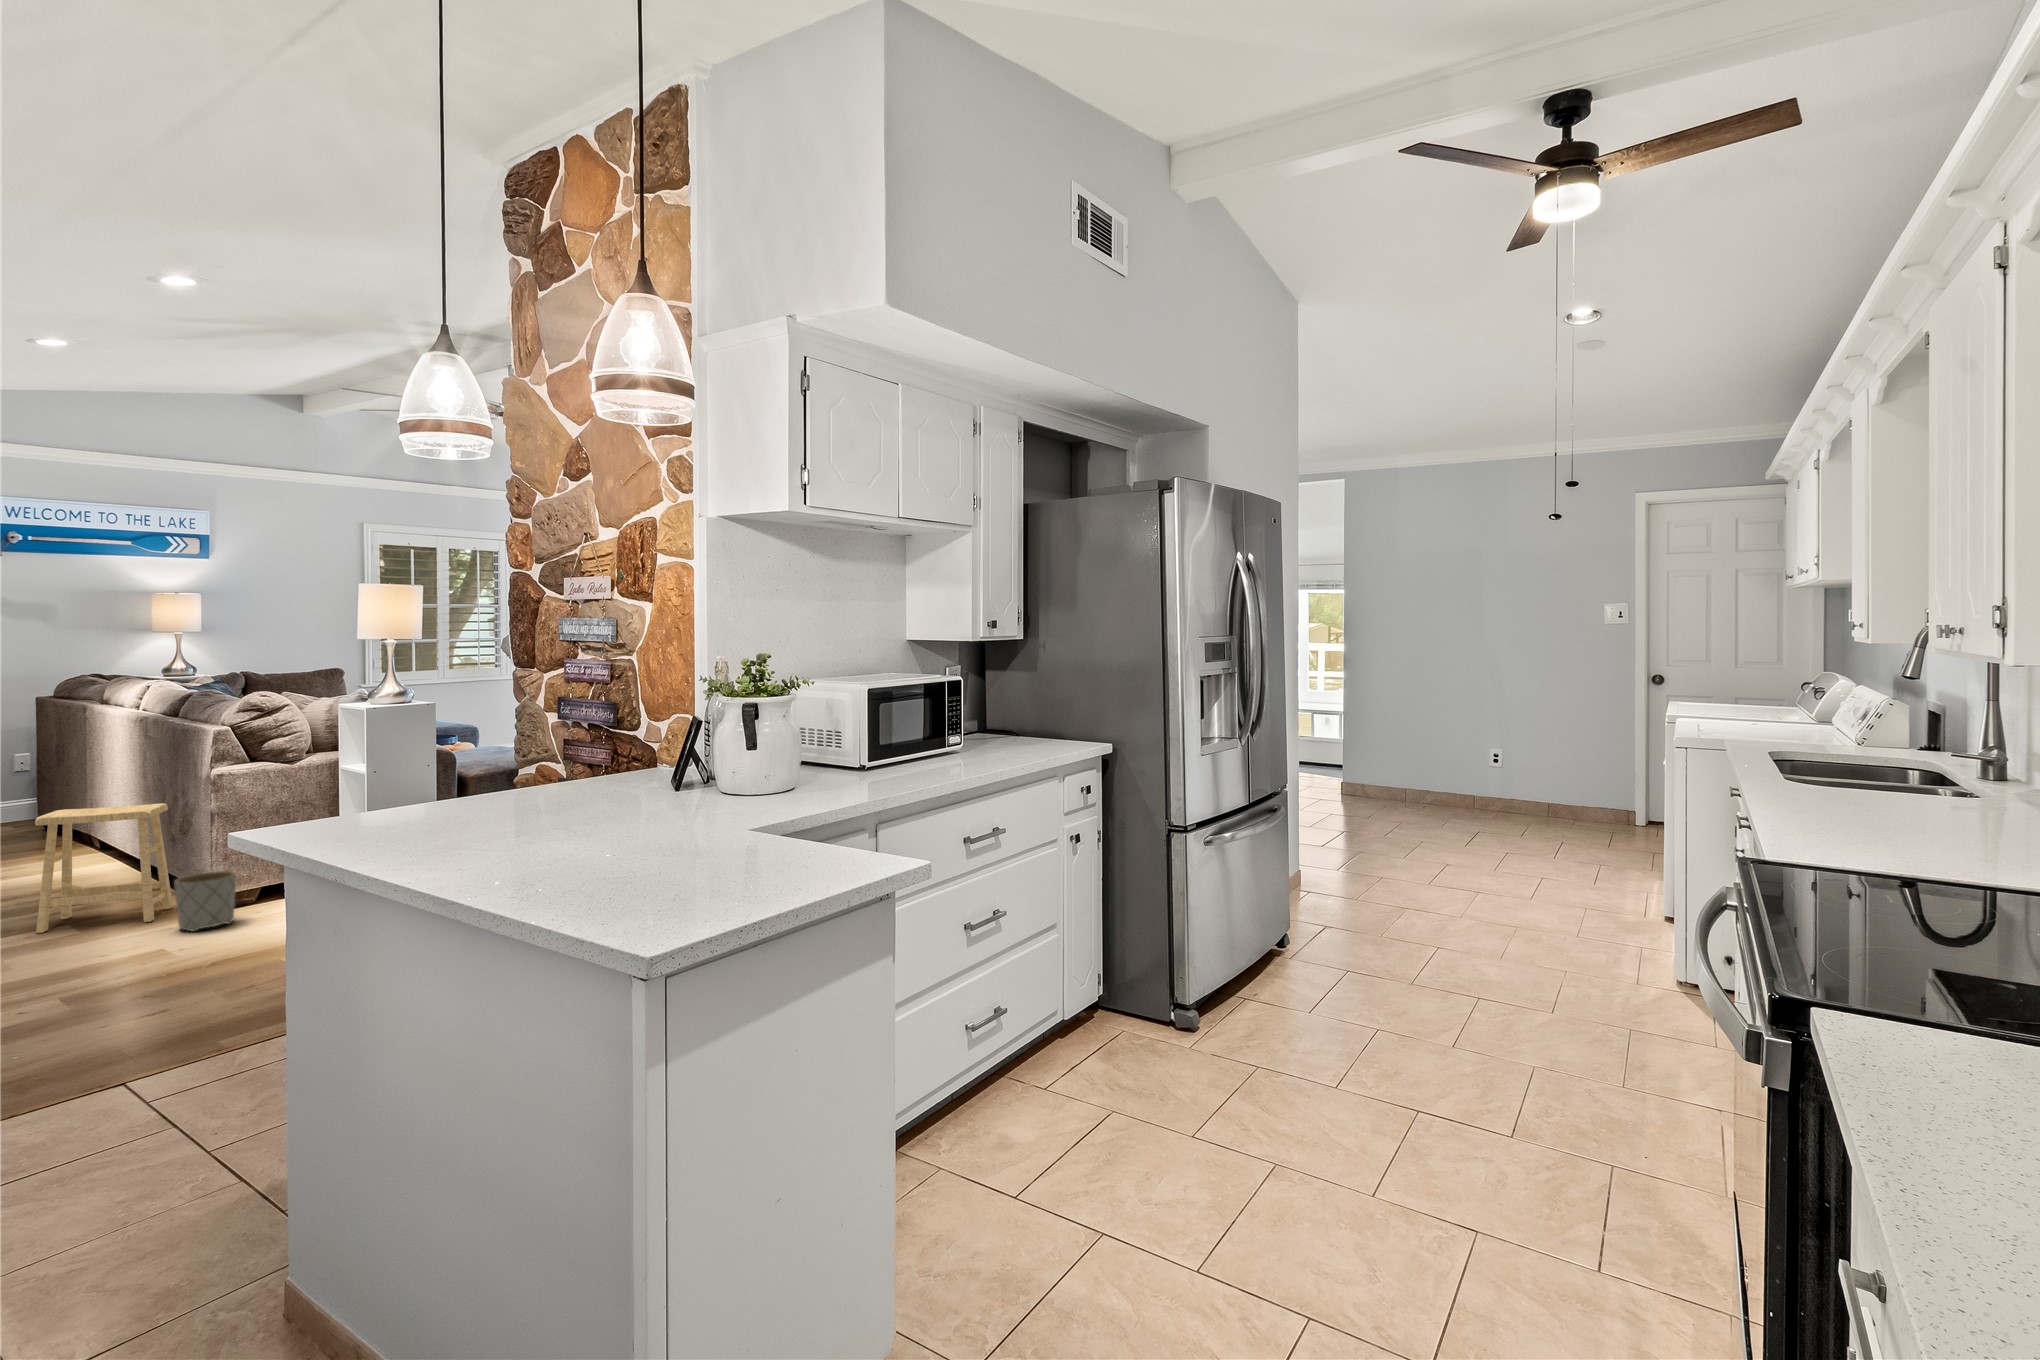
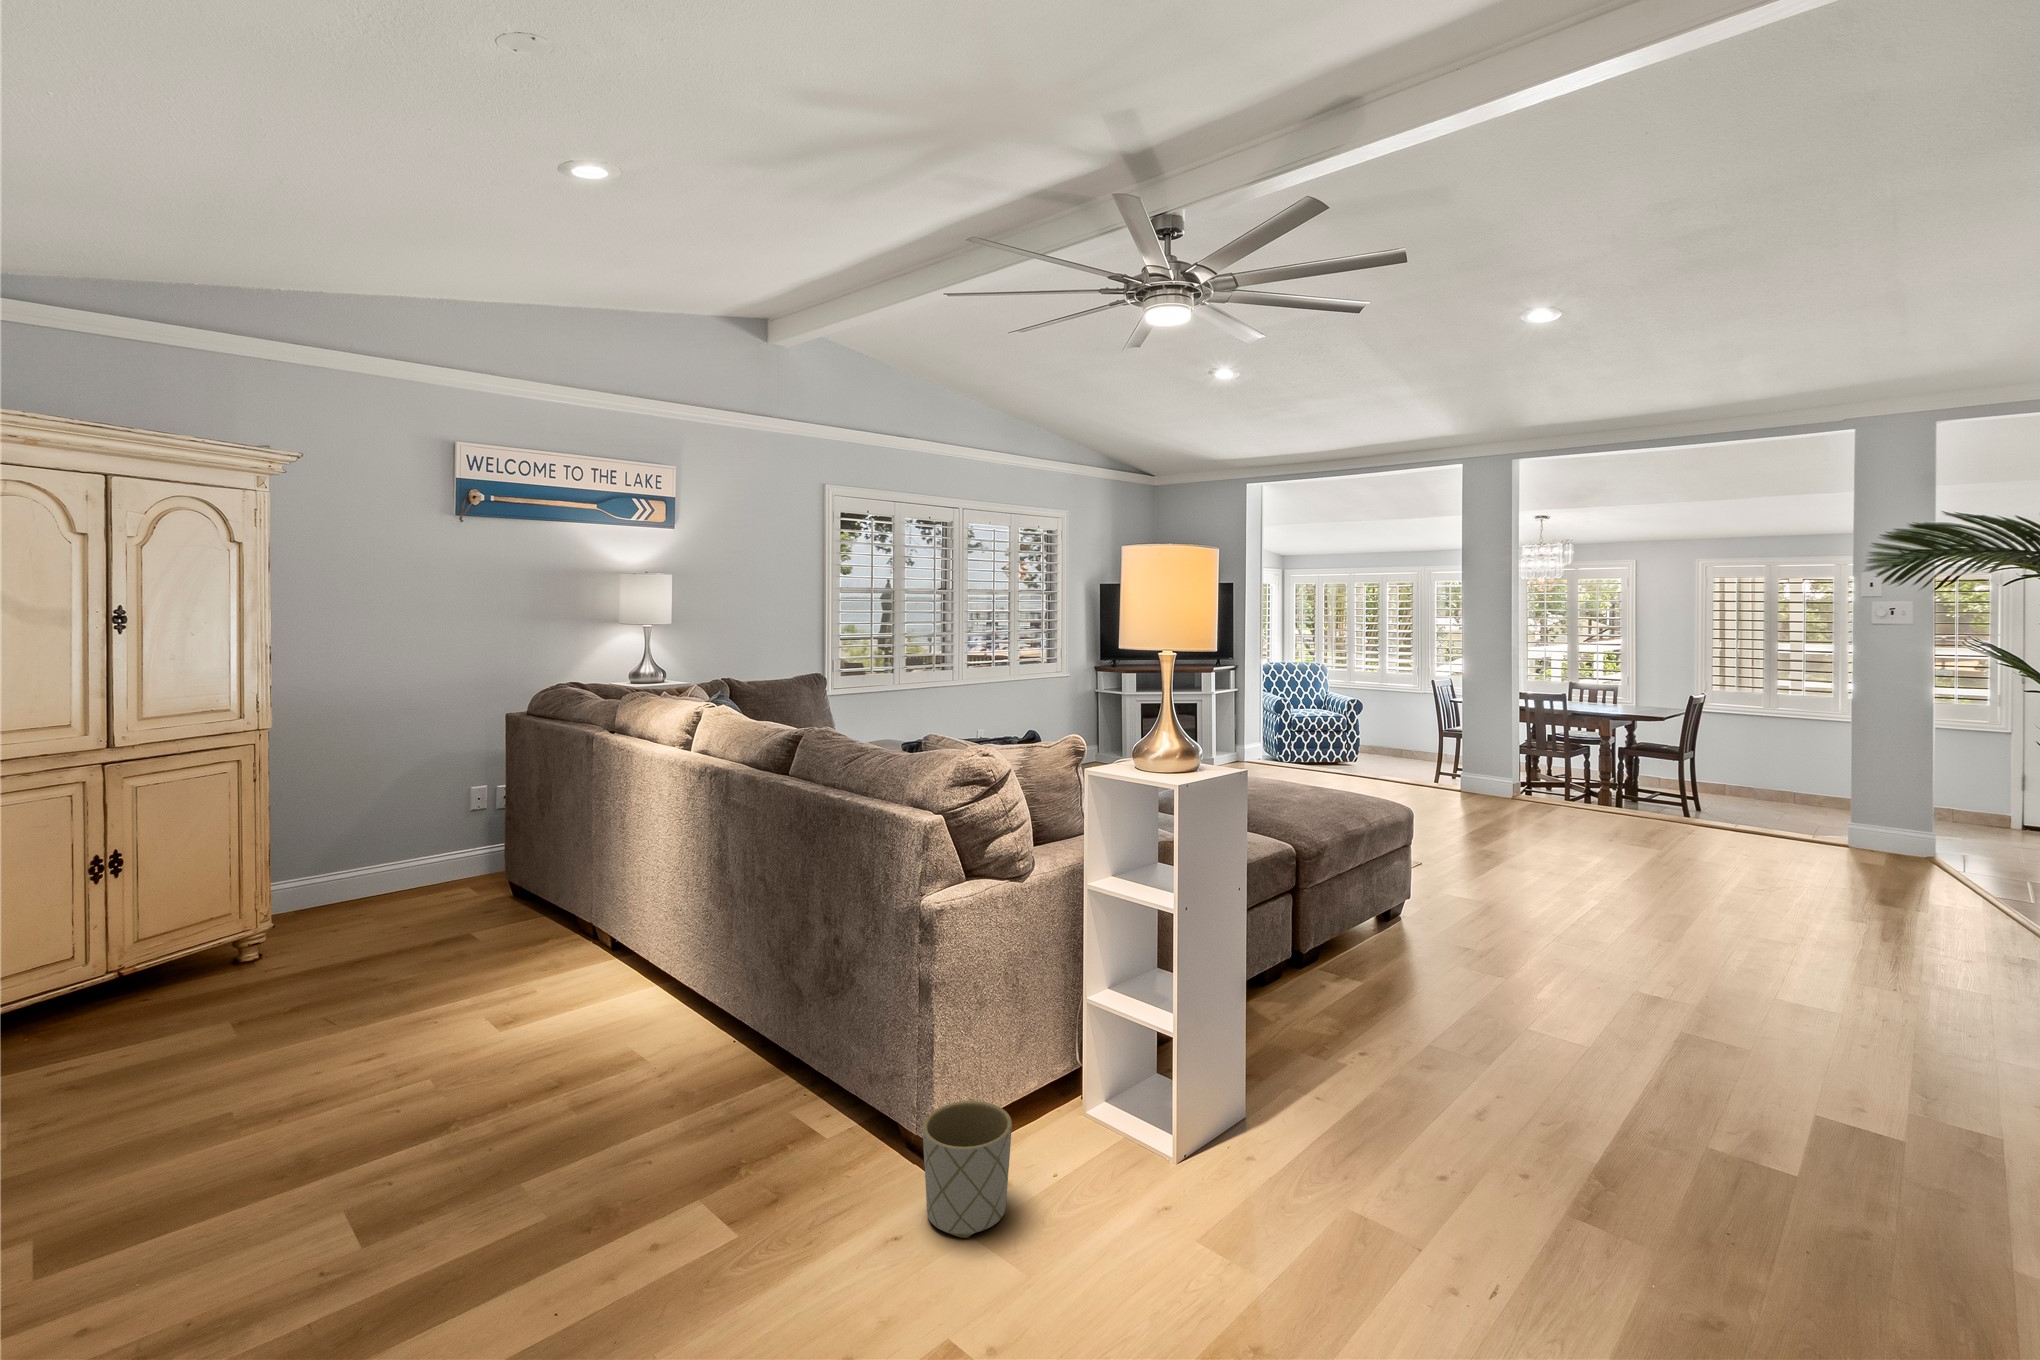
footstool: present [35,803,173,933] -> none [687,957,857,1215]

